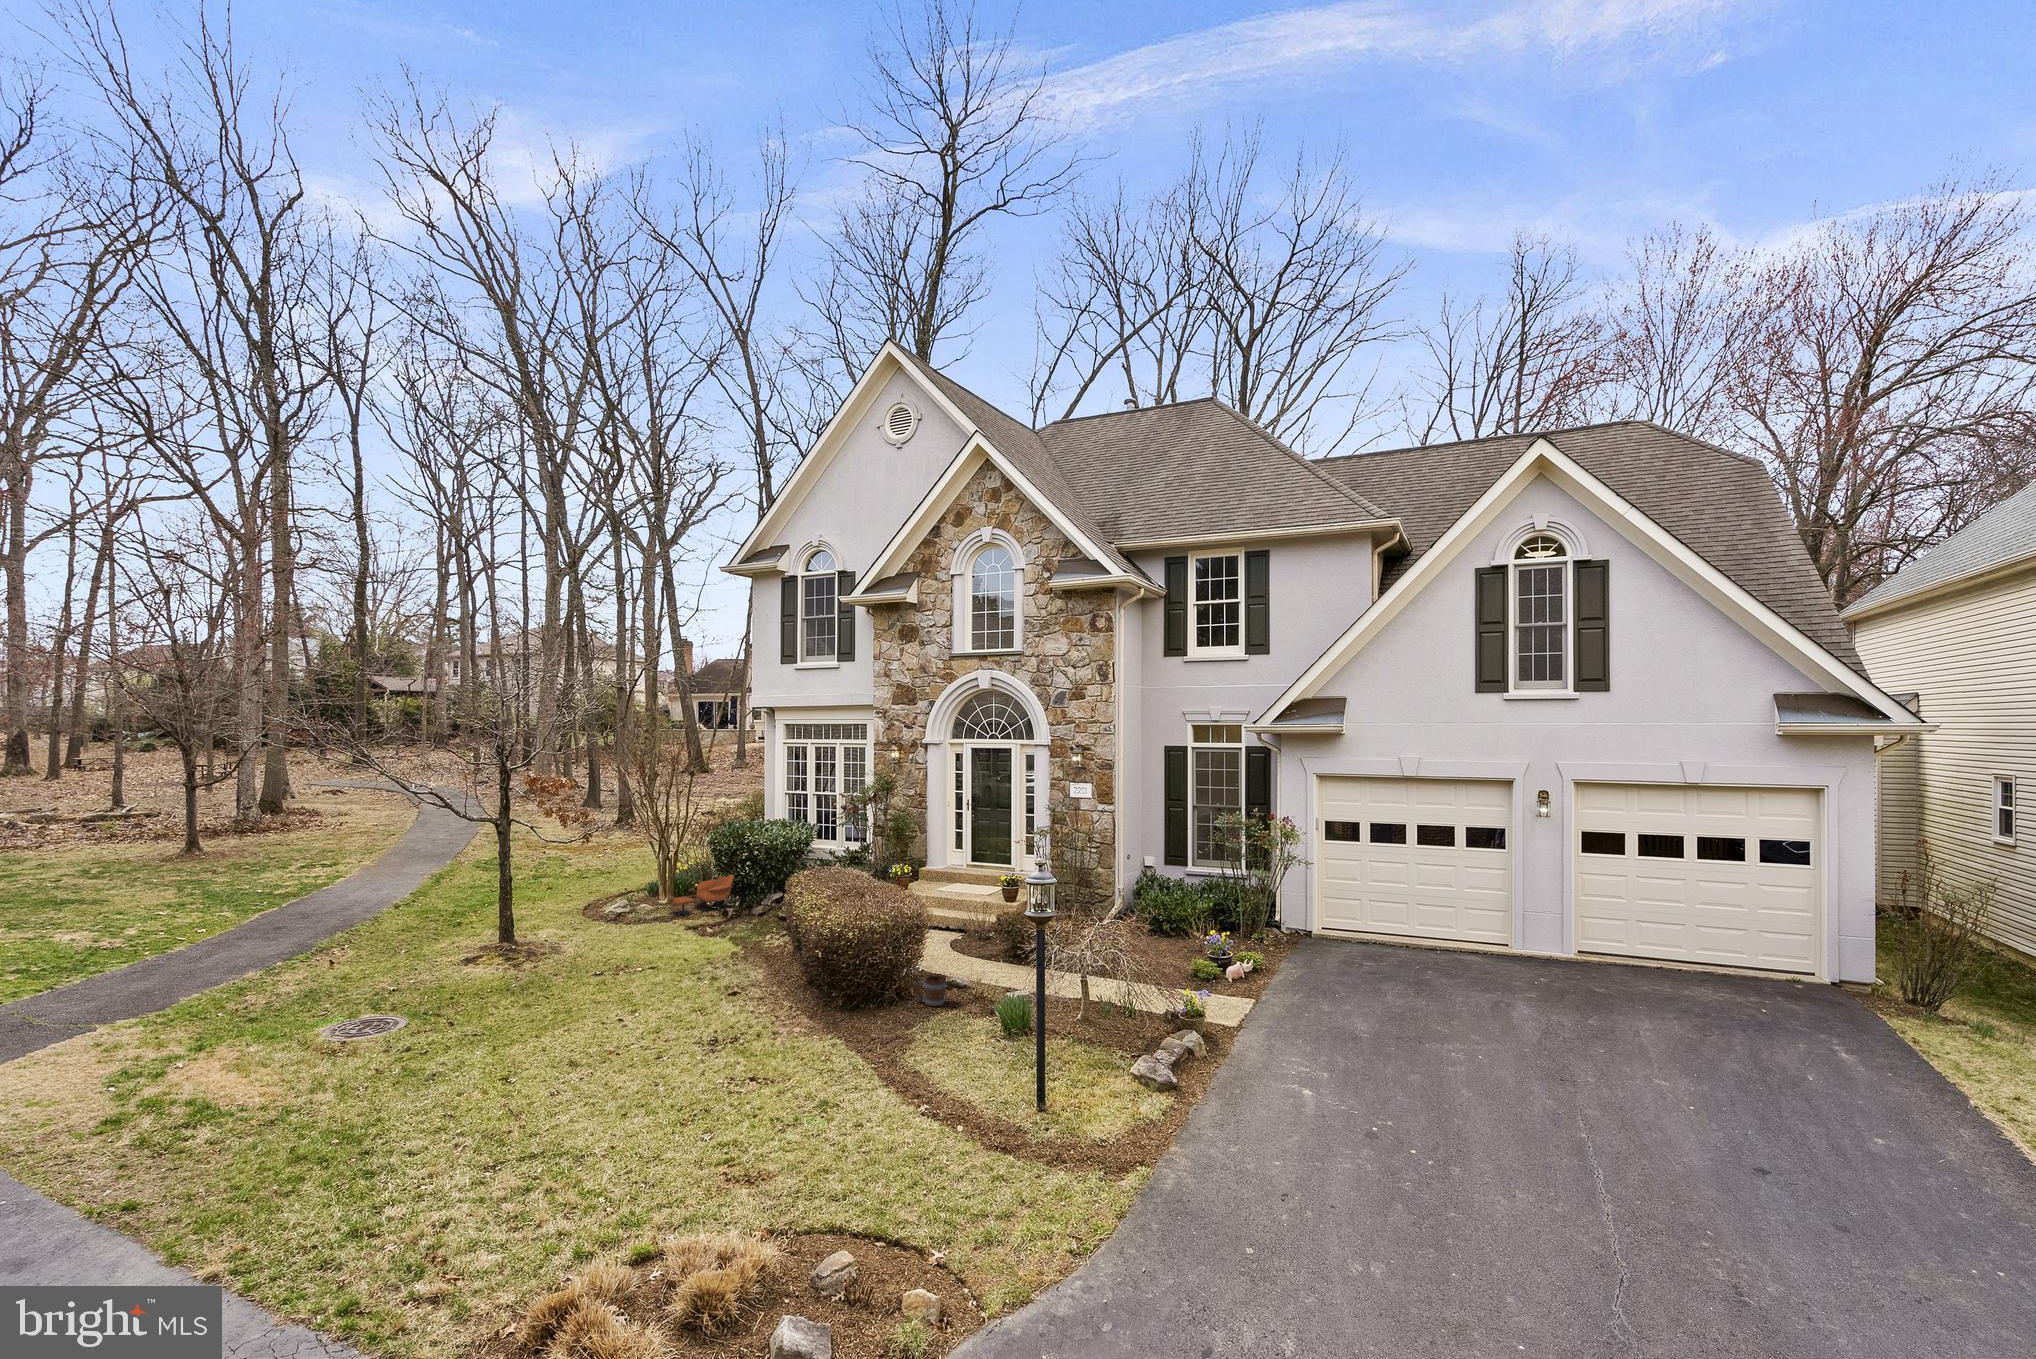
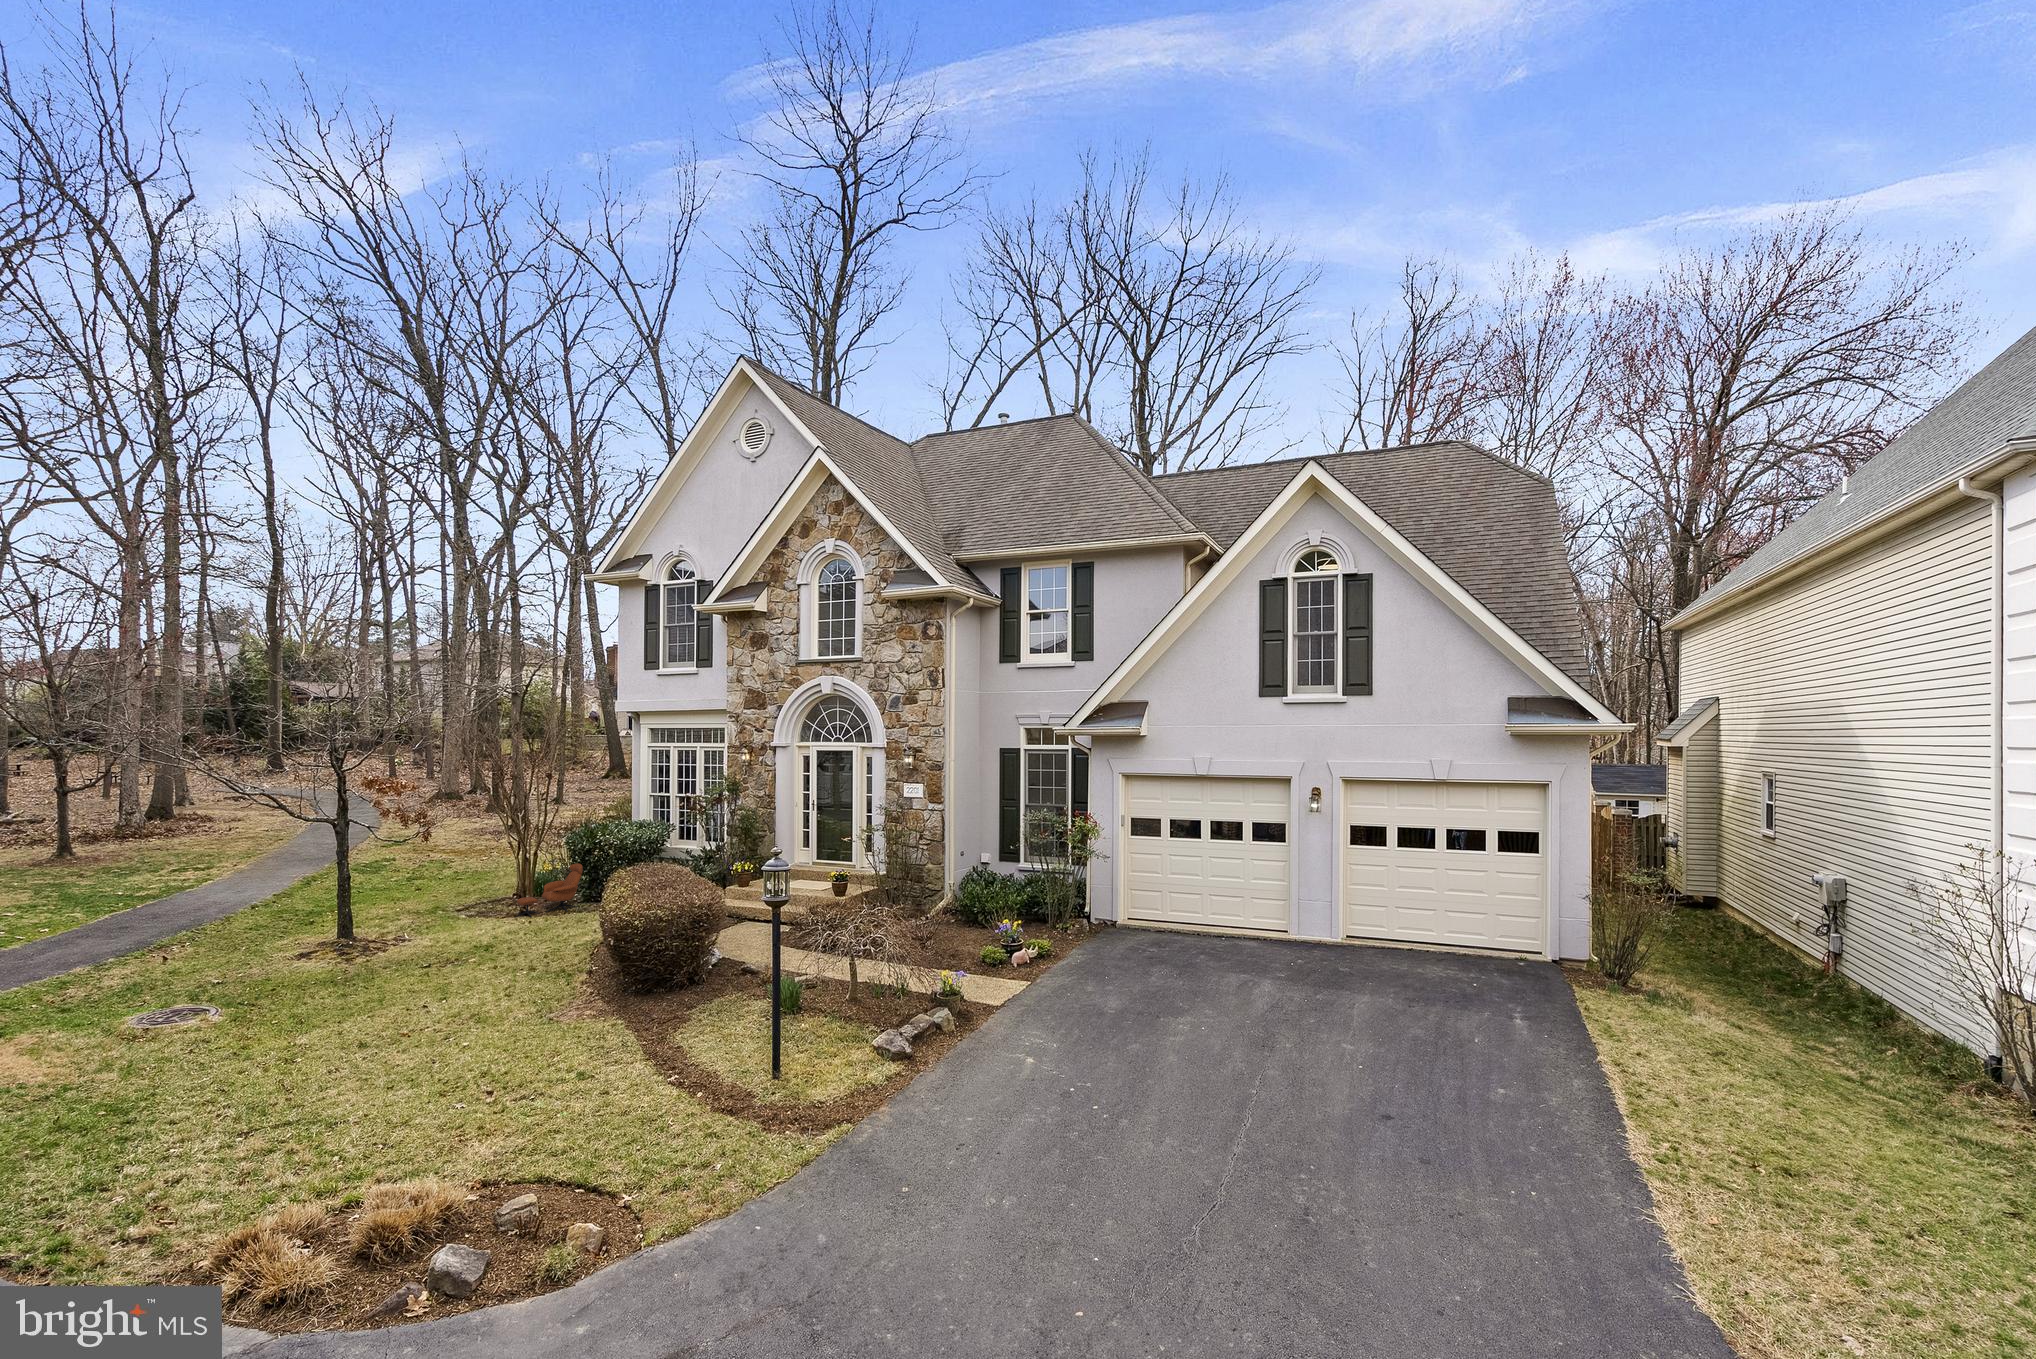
bucket: present [914,974,947,1007] -> none [707,965,740,995]

